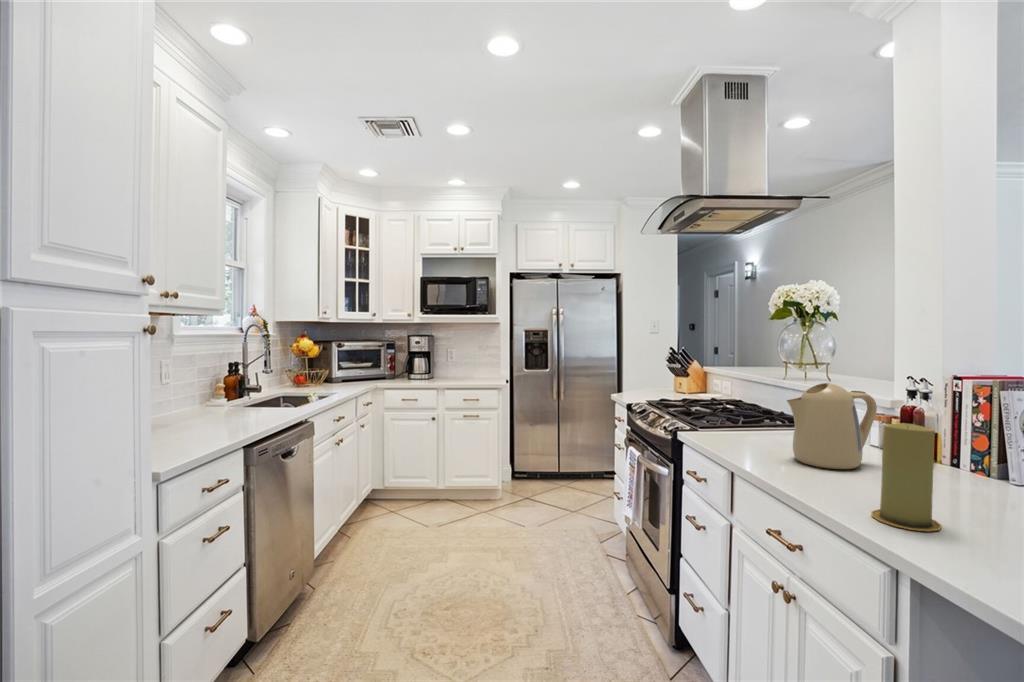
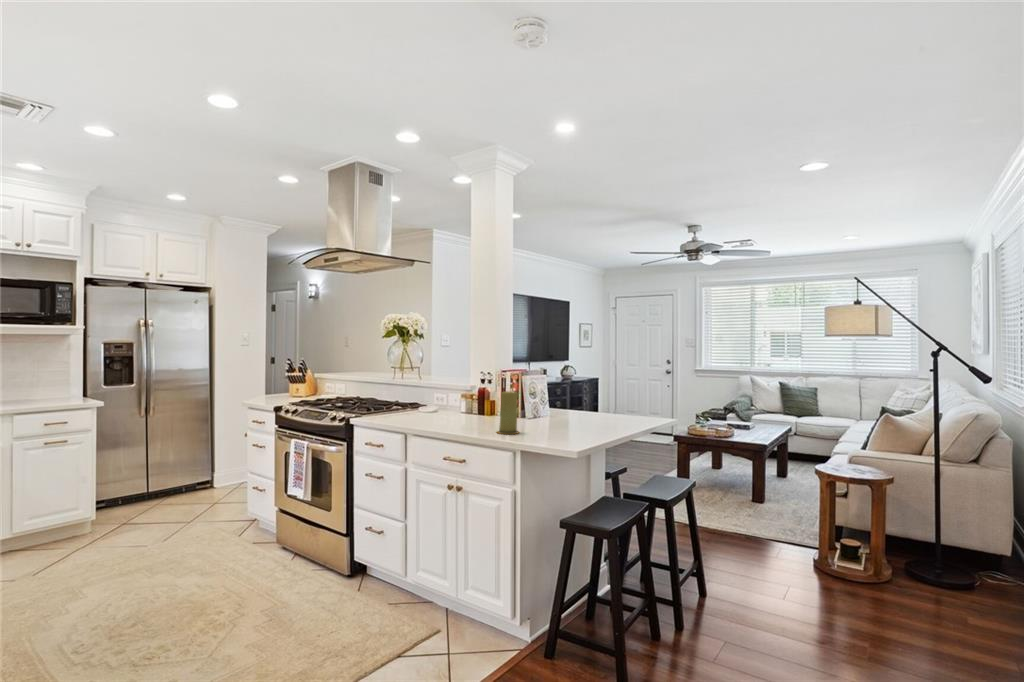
kettle: present [787,383,877,469] -> none [443,378,477,423]

